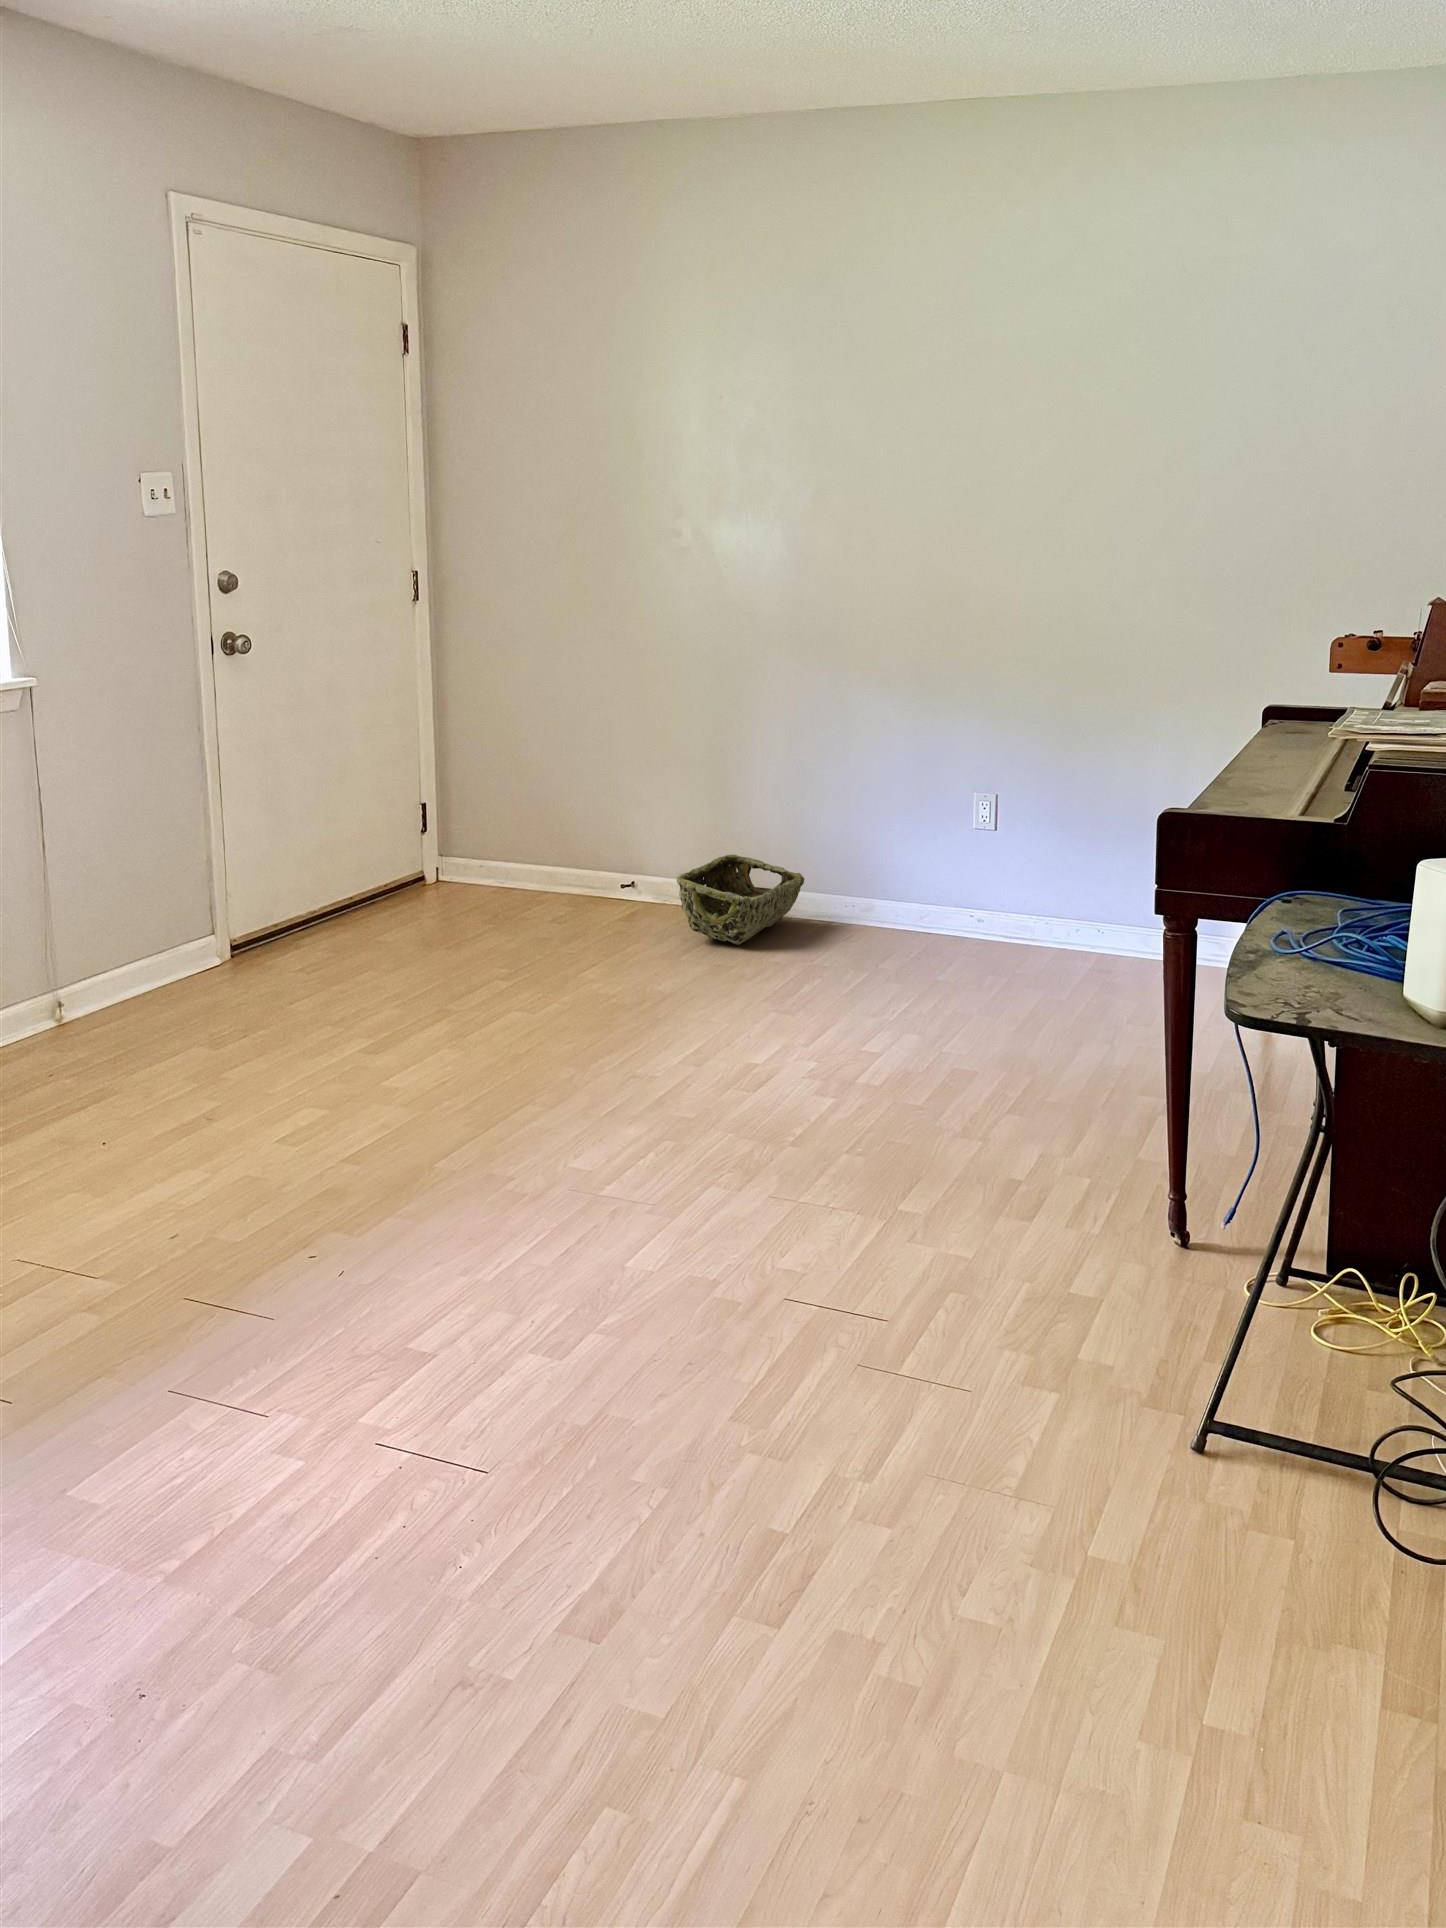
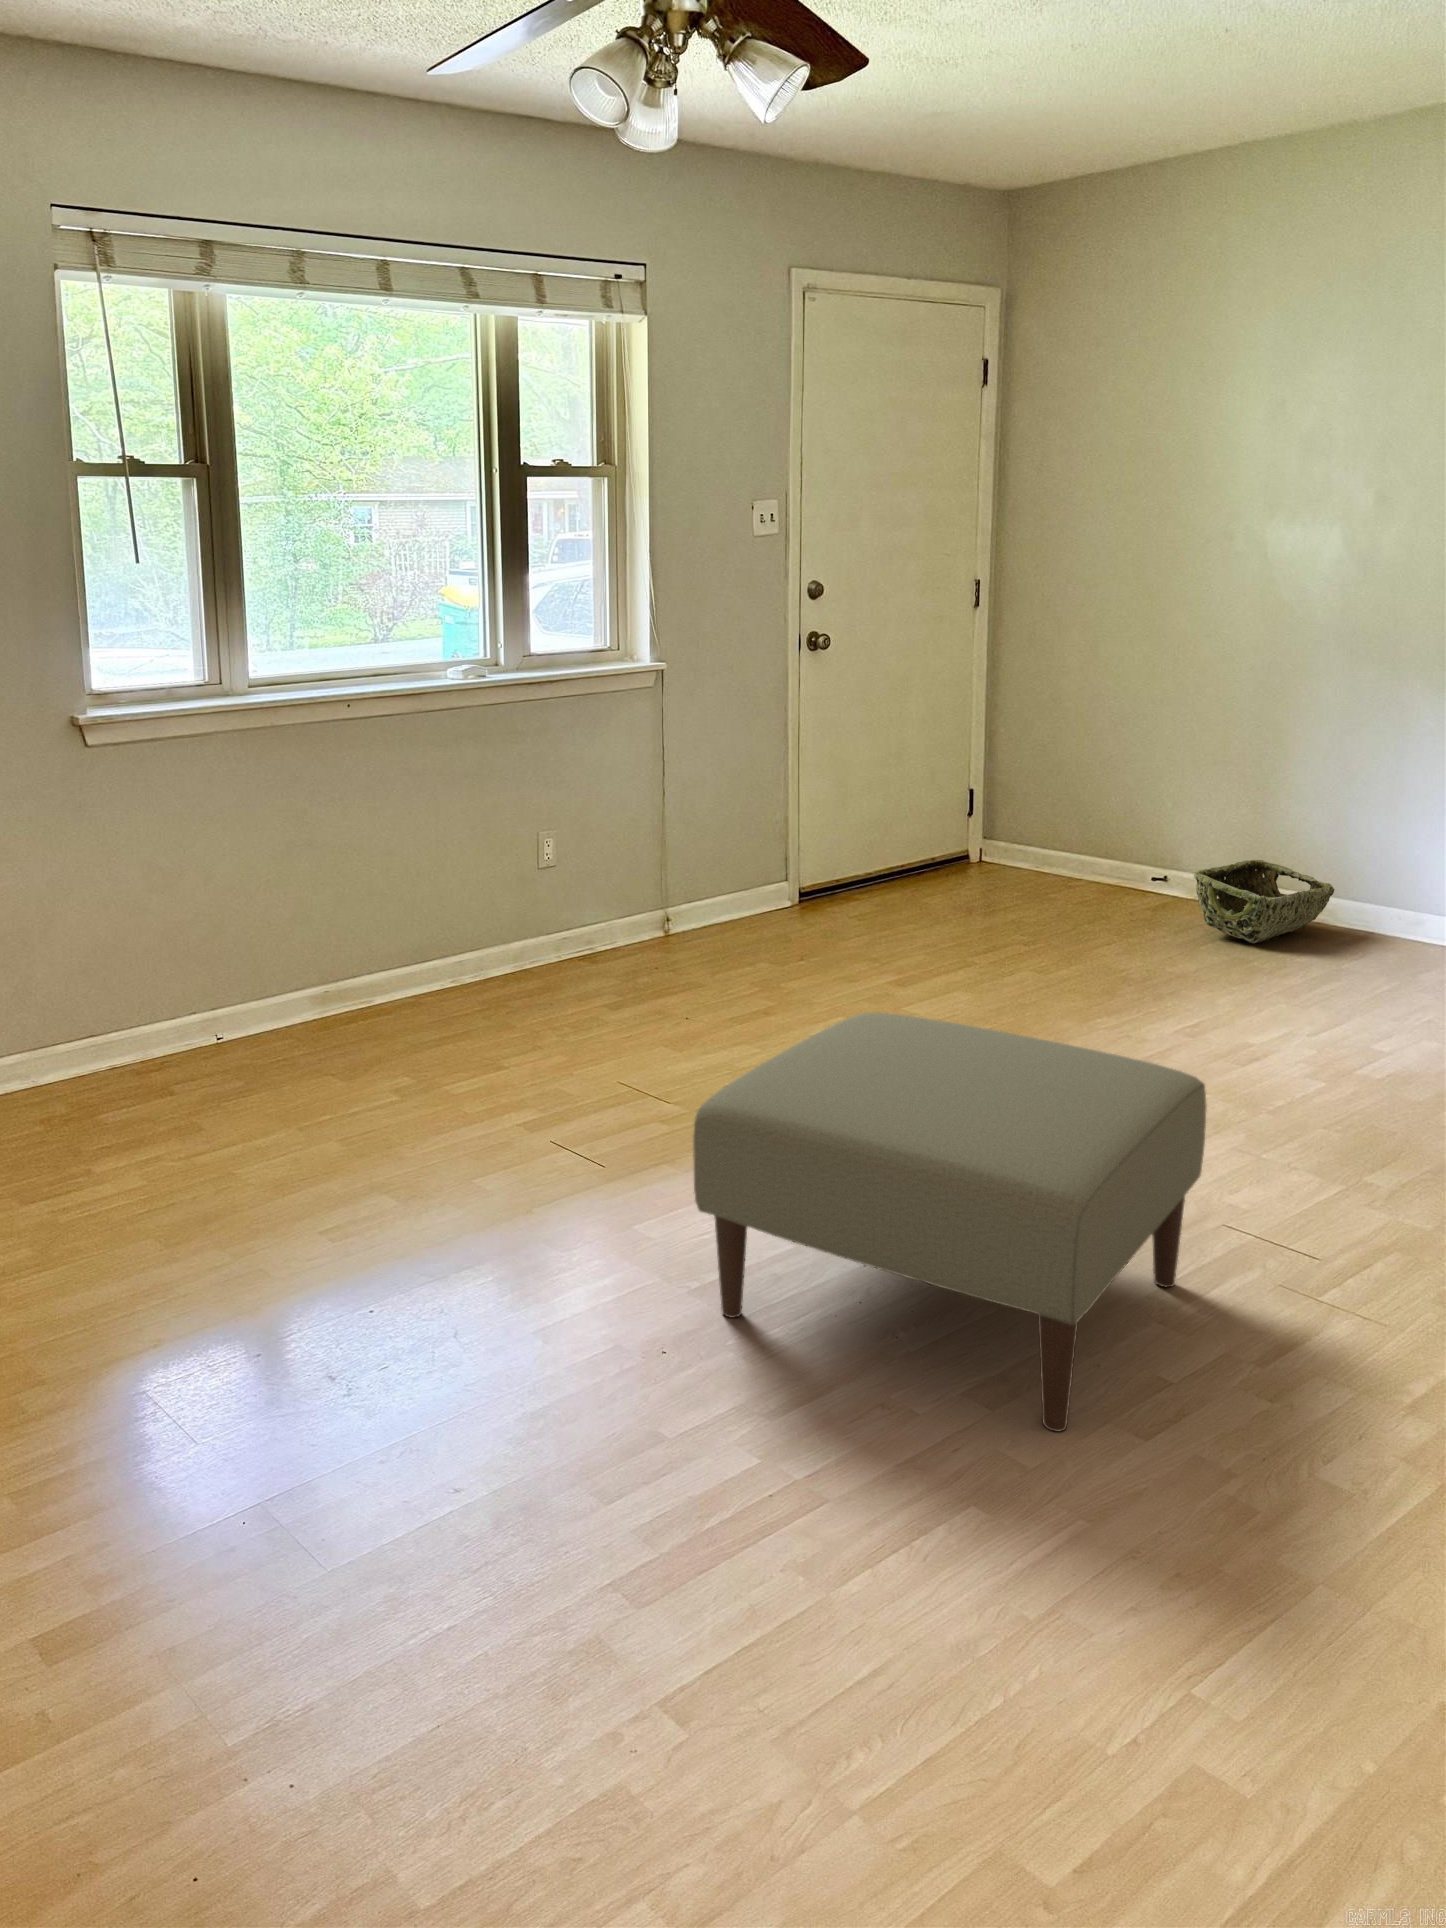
ottoman: none [180,1149,793,1666] -> present [693,1013,1207,1432]

